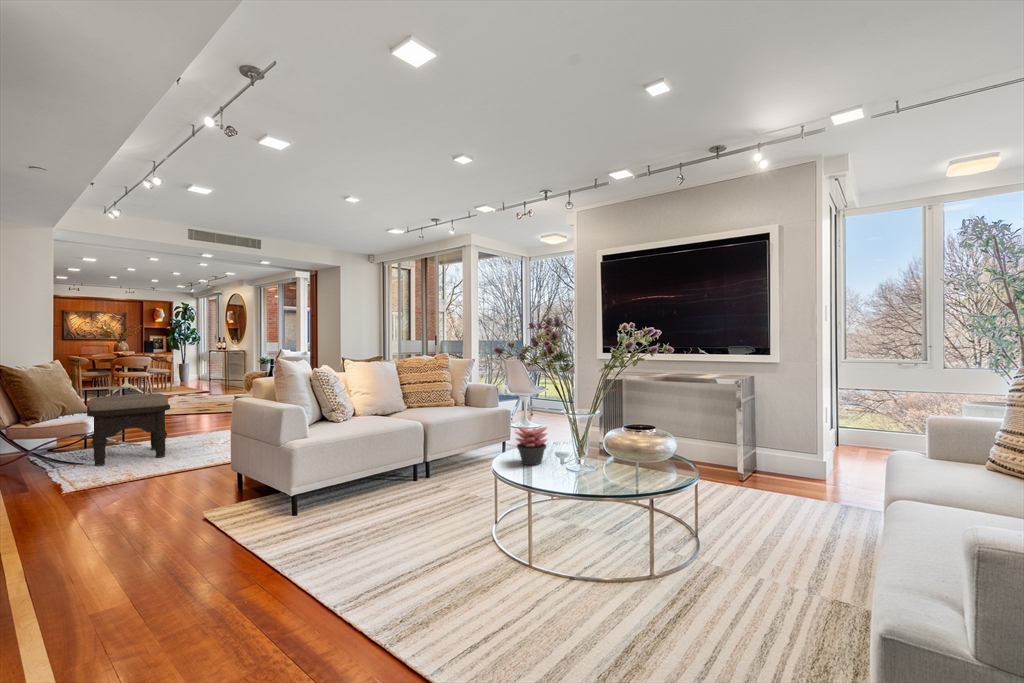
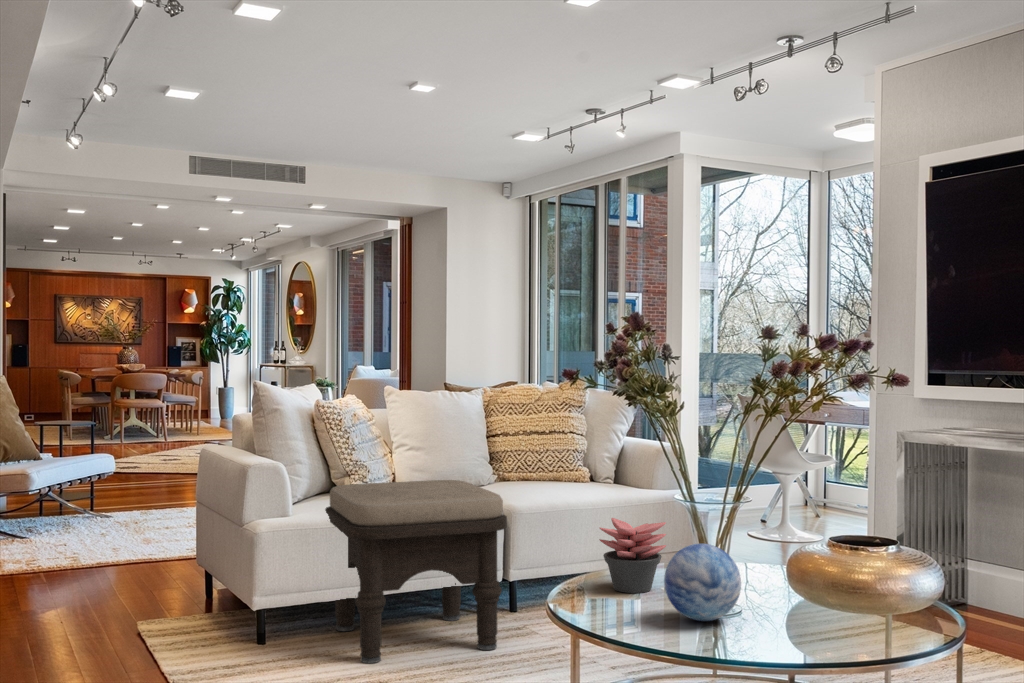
ottoman: present [87,394,170,466] -> present [325,480,507,663]
decorative orb: none [566,437,605,477] -> present [664,544,741,621]

